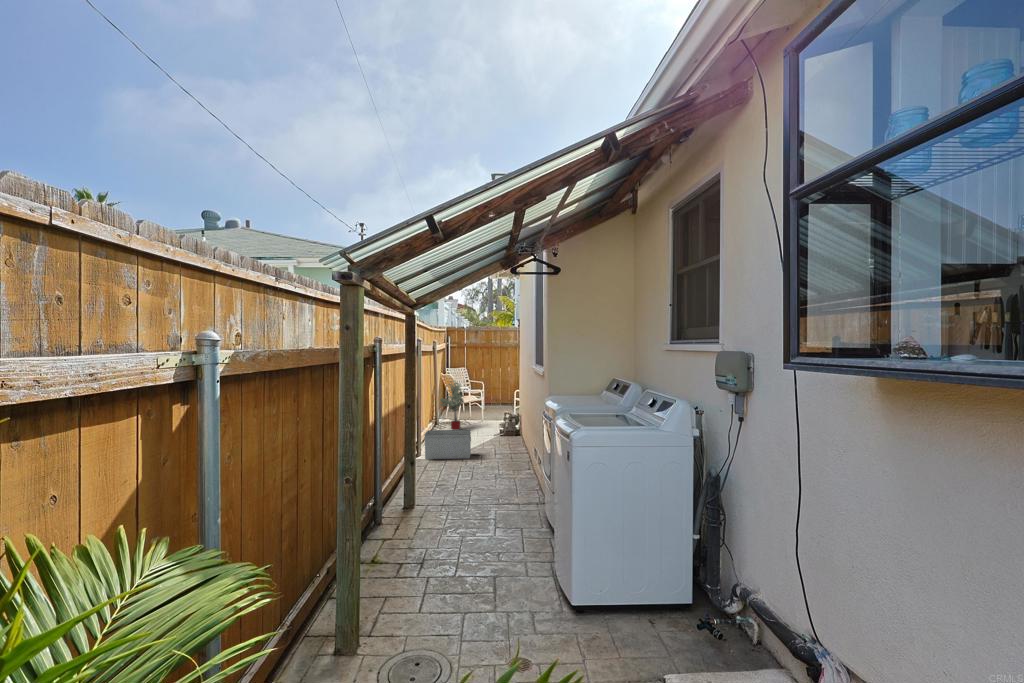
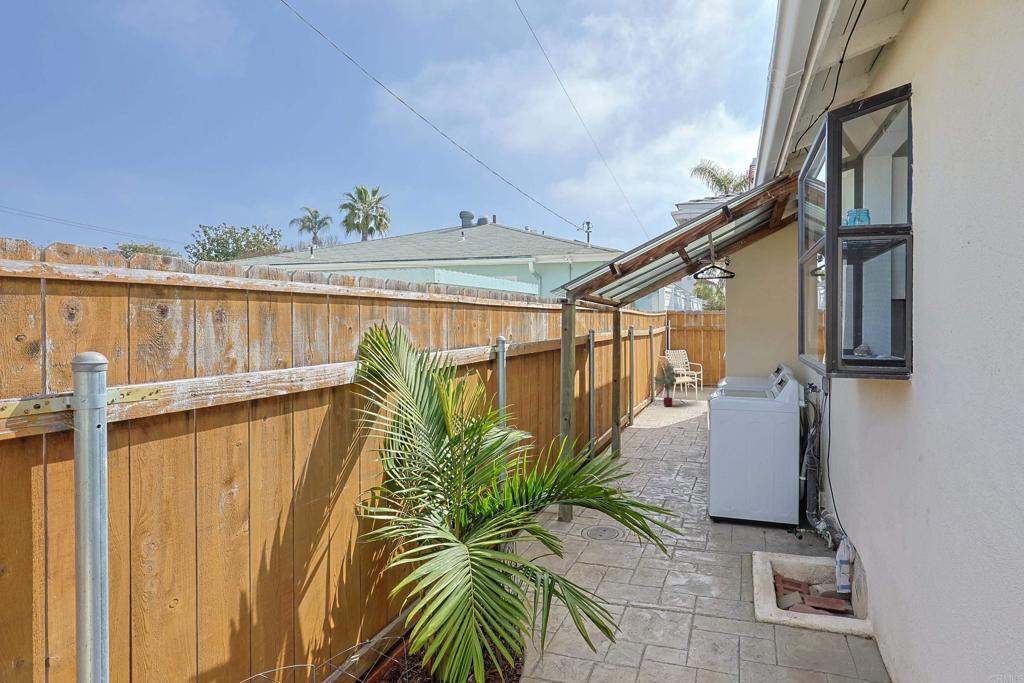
storage bin: present [424,430,471,459] -> none [634,403,675,429]

